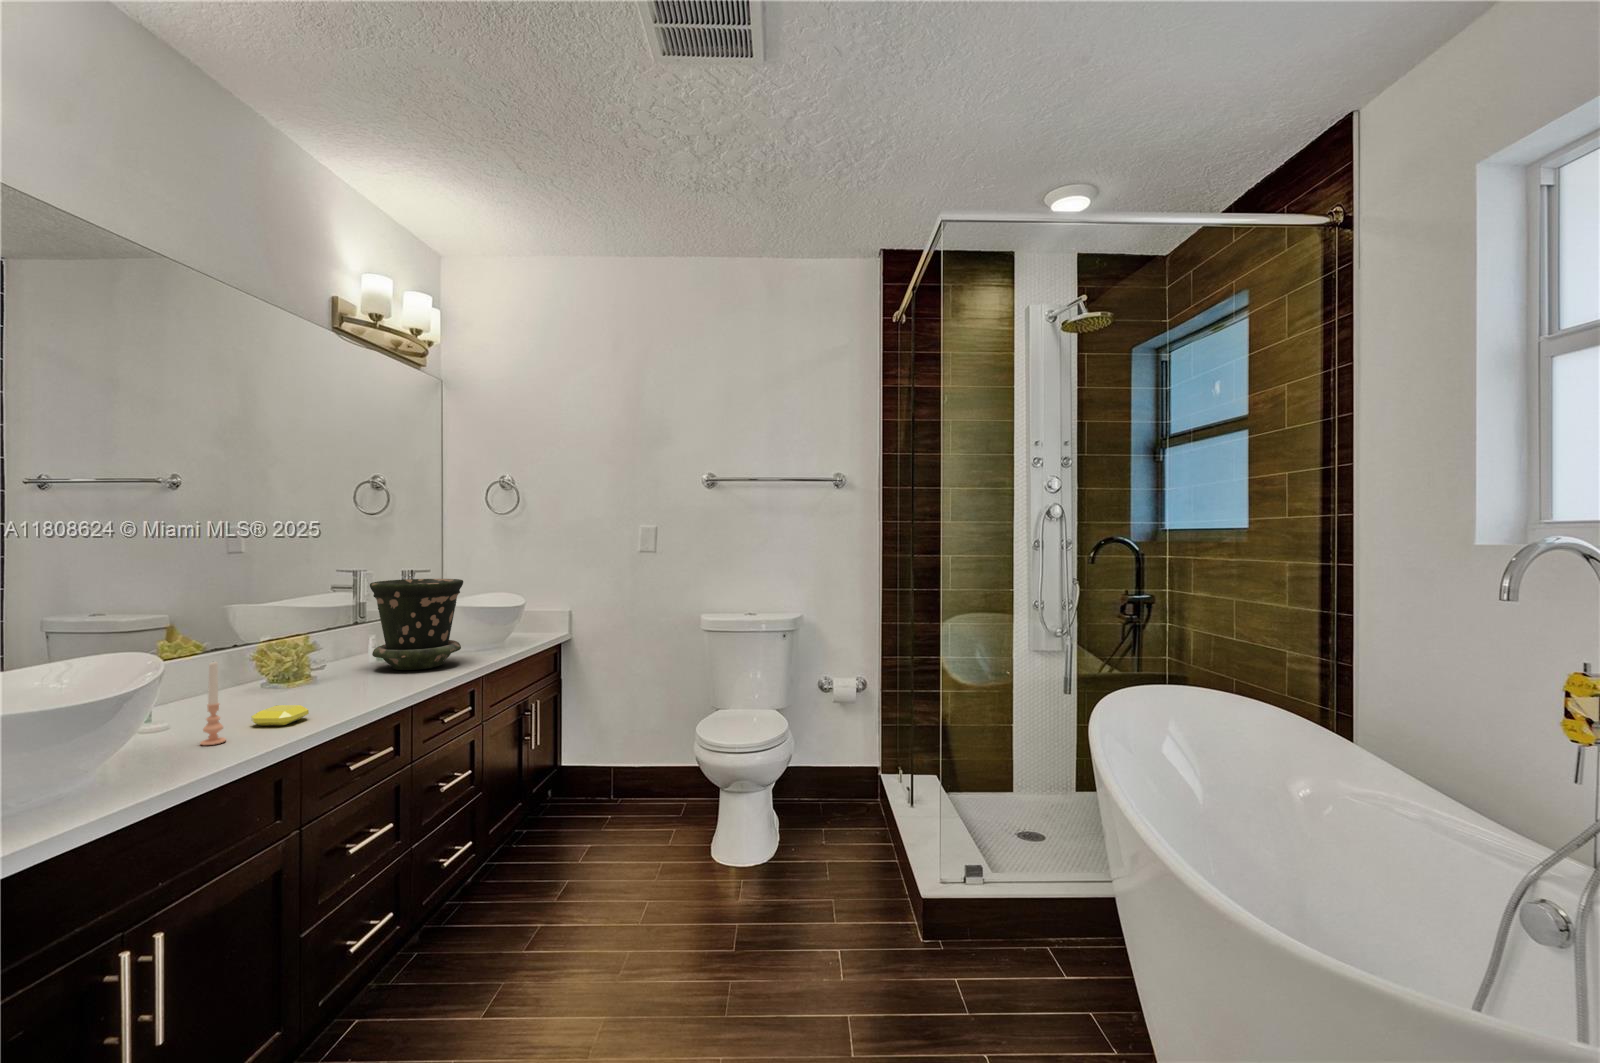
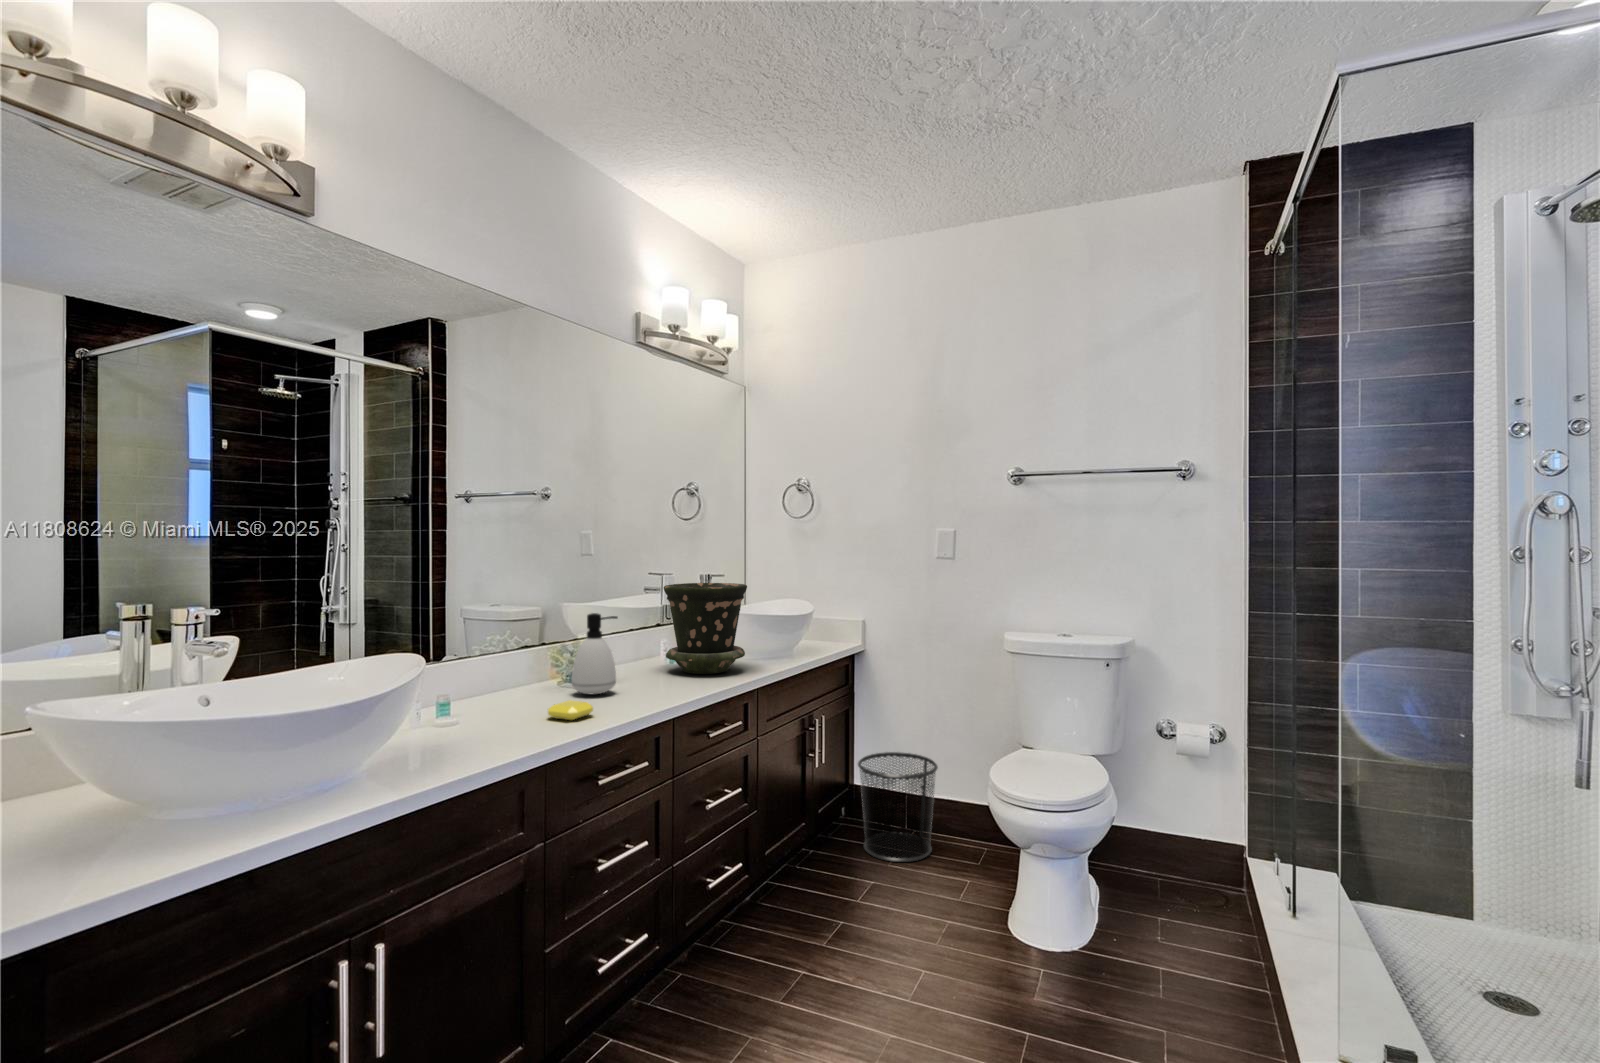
soap dispenser: none [269,614,326,699] -> present [572,613,618,694]
candle: present [200,662,226,745] -> none [502,655,522,733]
waste bin: none [569,728,644,826] -> present [858,752,938,862]

